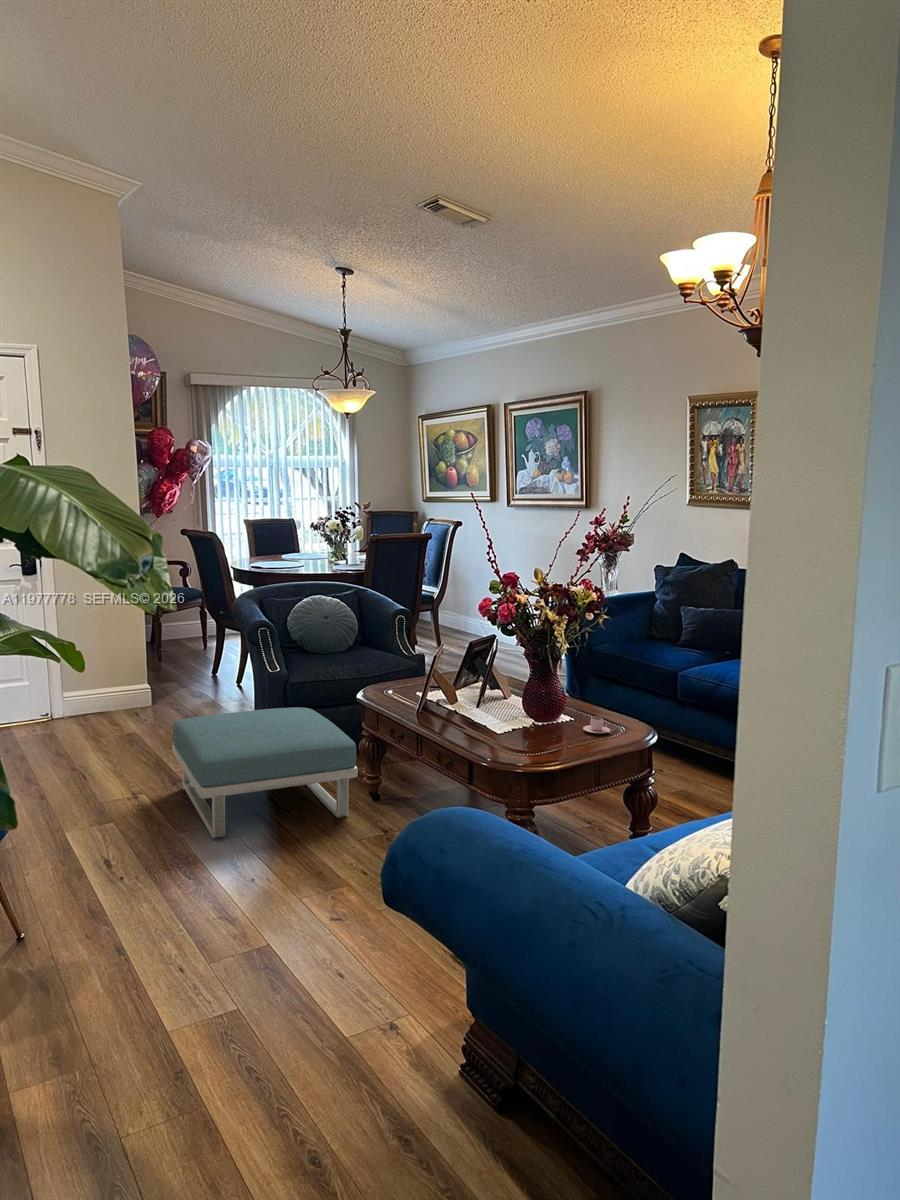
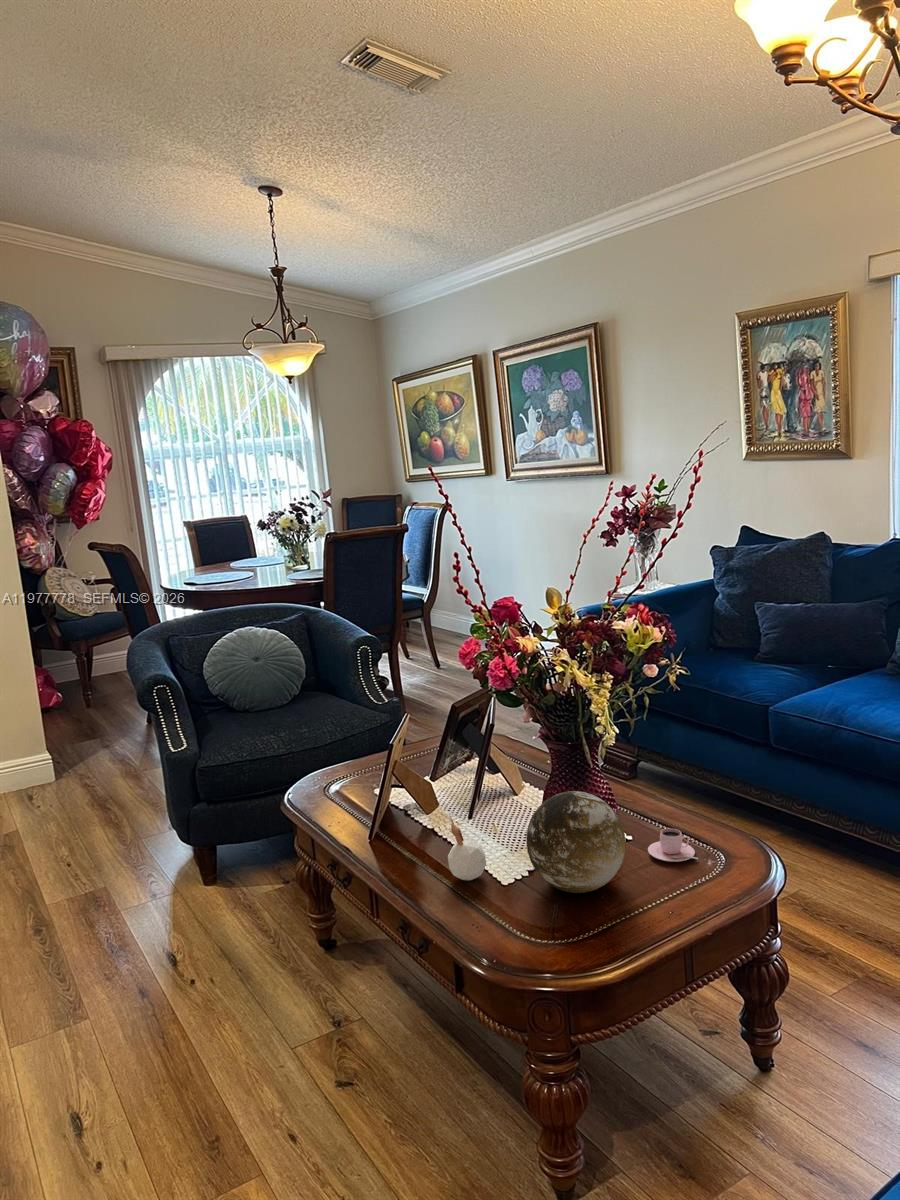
decorative orb: none [513,686,569,742] -> present [526,791,625,893]
candle: none [466,696,488,736] -> present [448,813,486,880]
footstool: present [172,707,358,838] -> none [17,801,294,1058]

